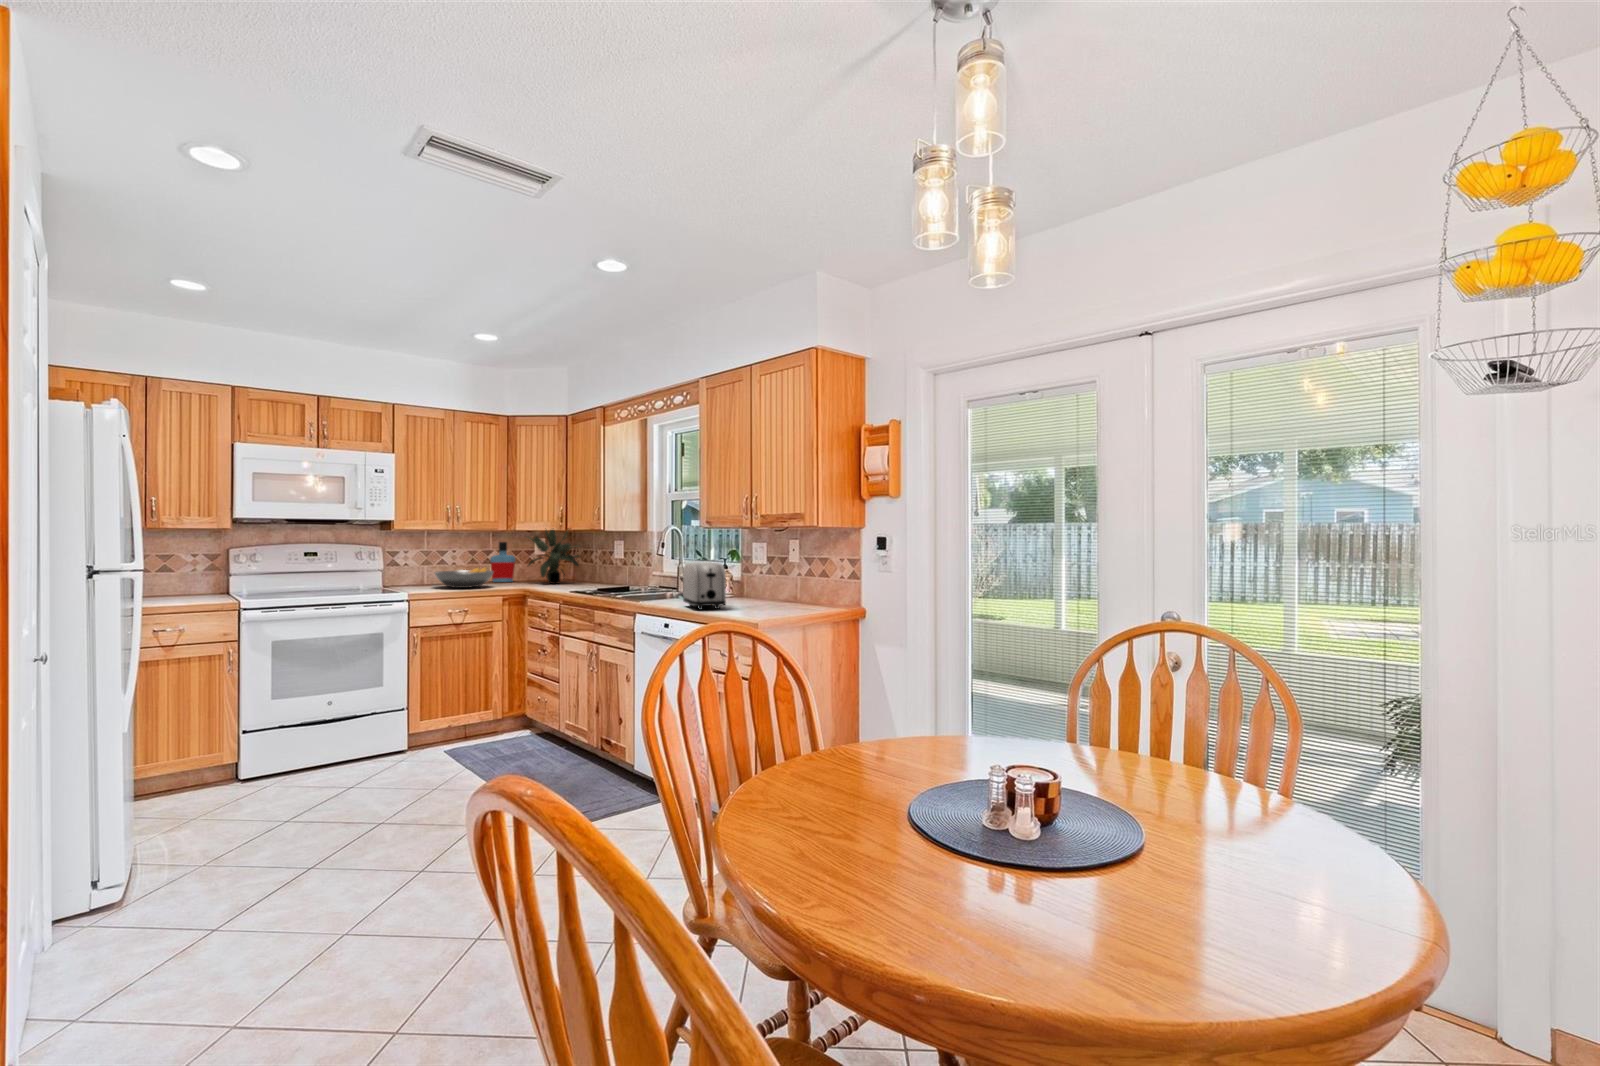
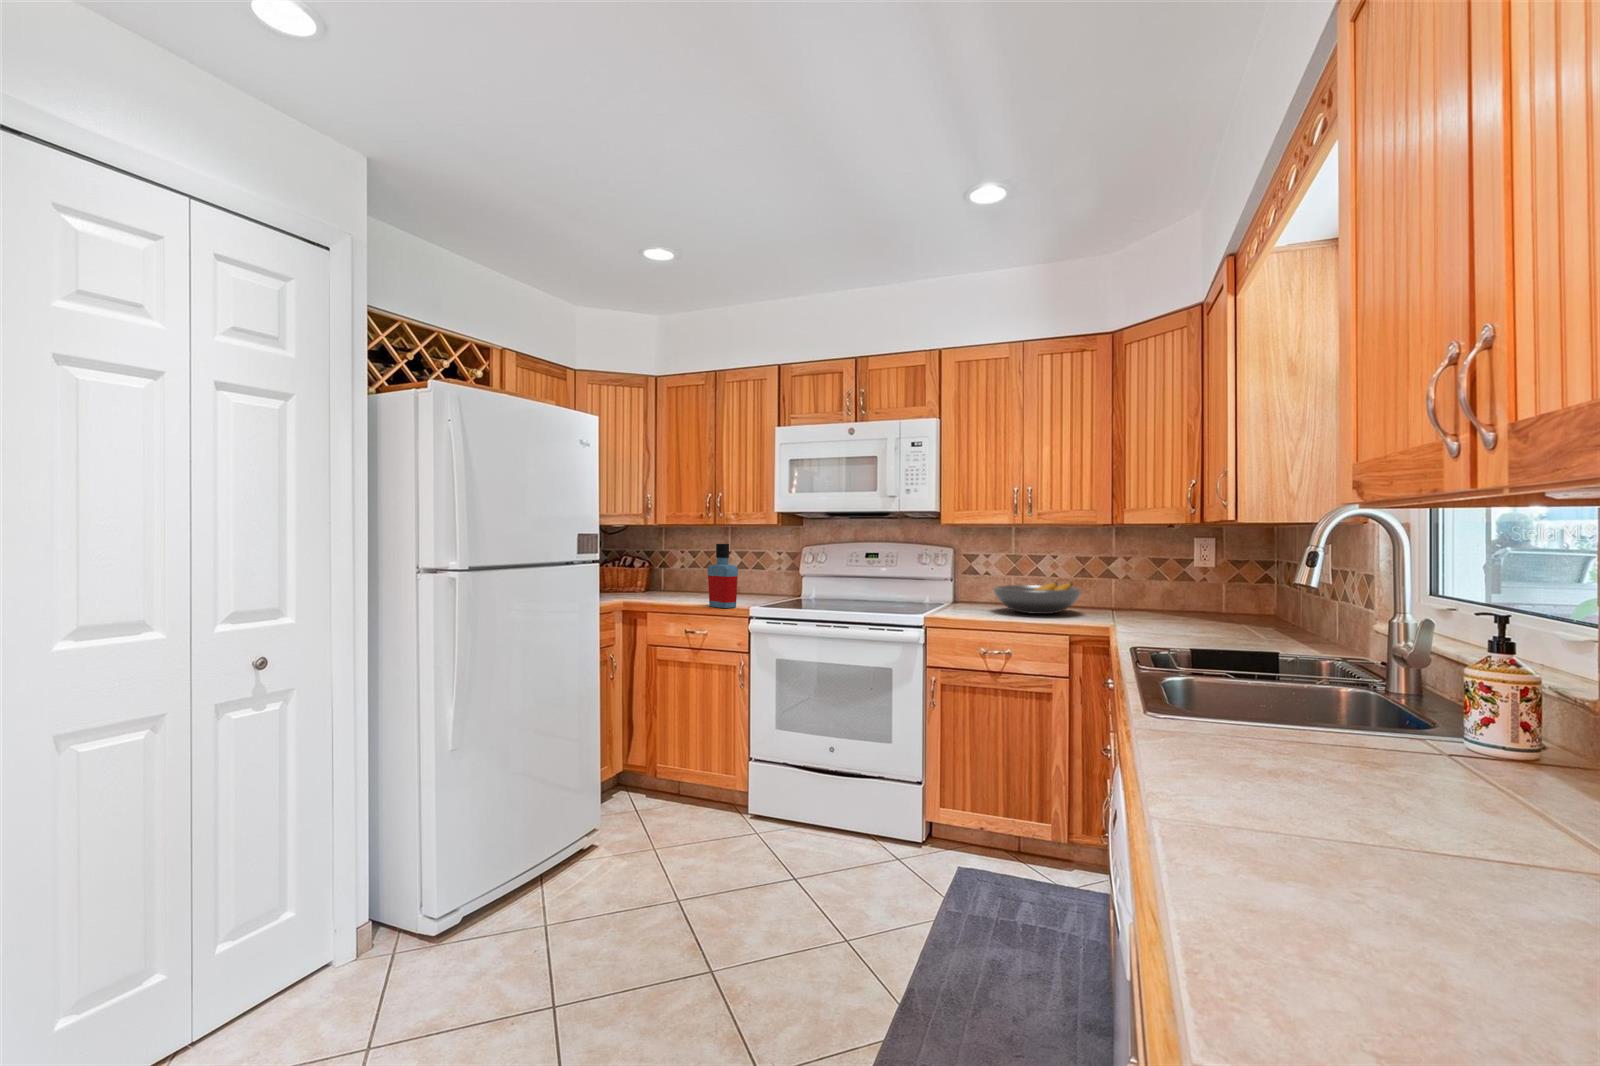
potted plant: present [528,530,579,584] -> none [1153,512,1264,619]
bottle: present [490,542,515,582] -> present [708,544,738,608]
toaster: present [683,563,726,610] -> none [1276,606,1442,799]

